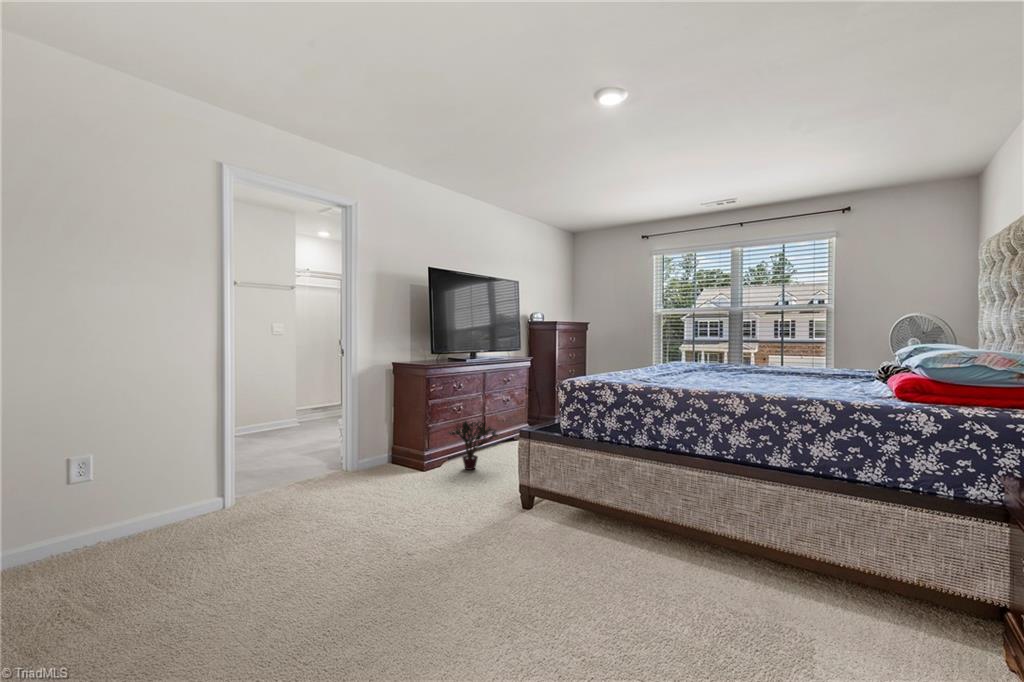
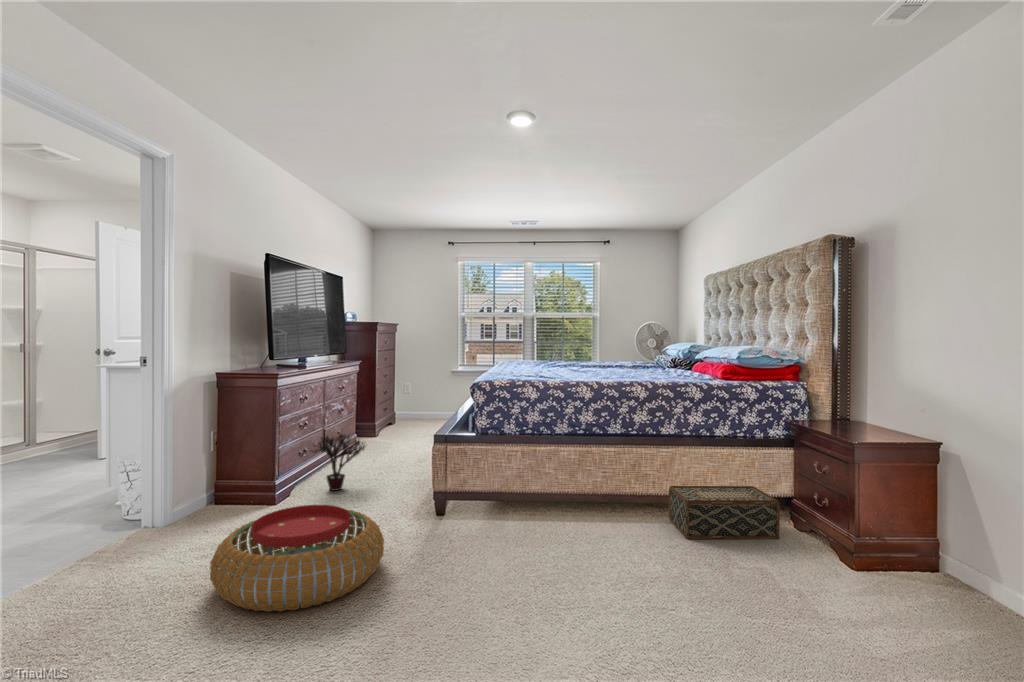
pouf: none [285,476,425,561] -> present [210,505,384,612]
woven basket: none [758,536,931,662] -> present [669,486,780,539]

